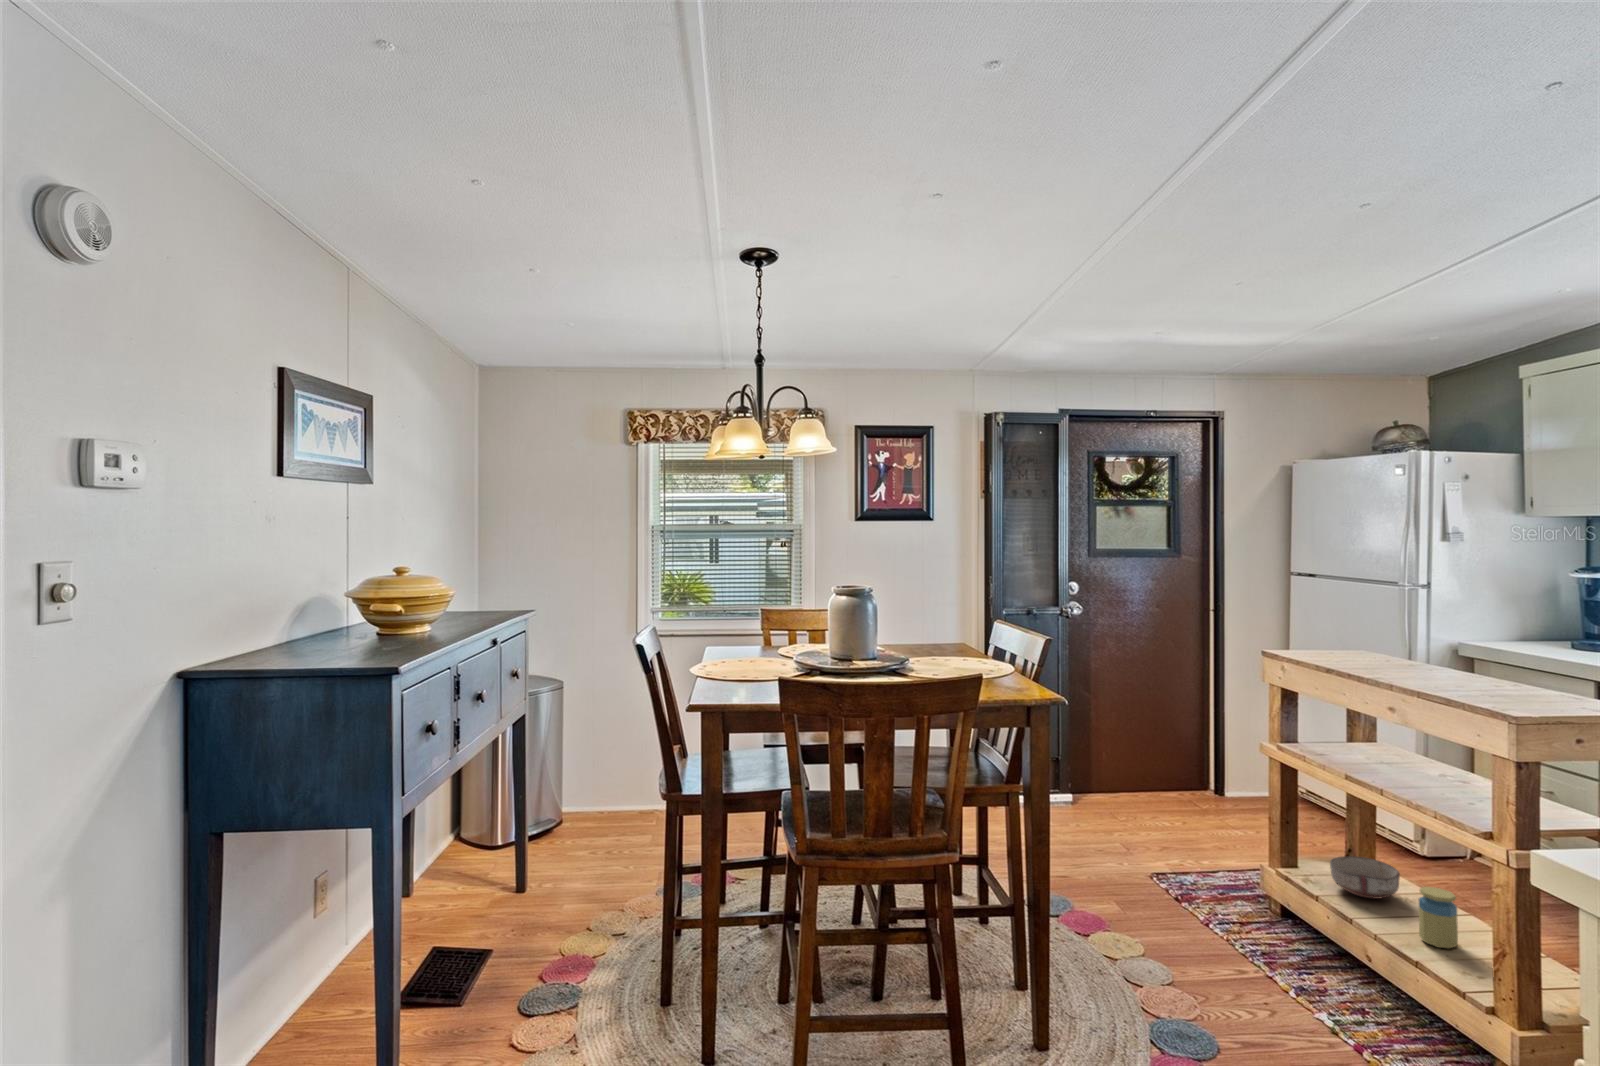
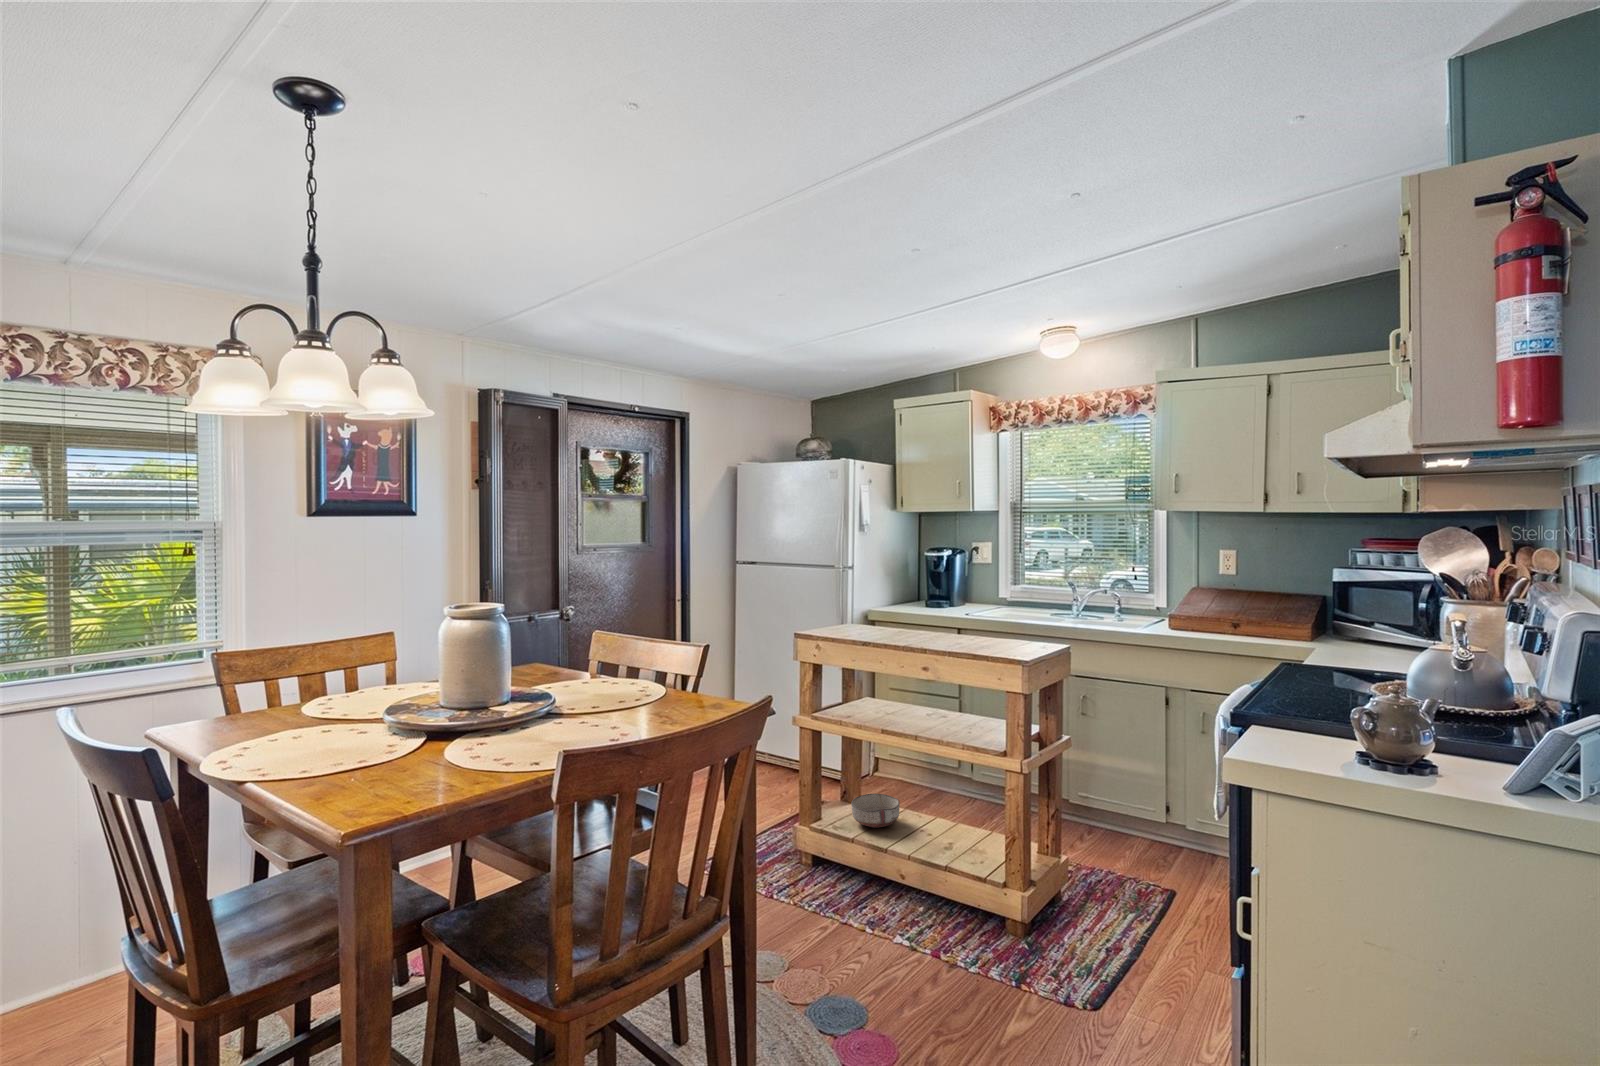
jar: present [1419,887,1458,948] -> none [932,804,957,851]

